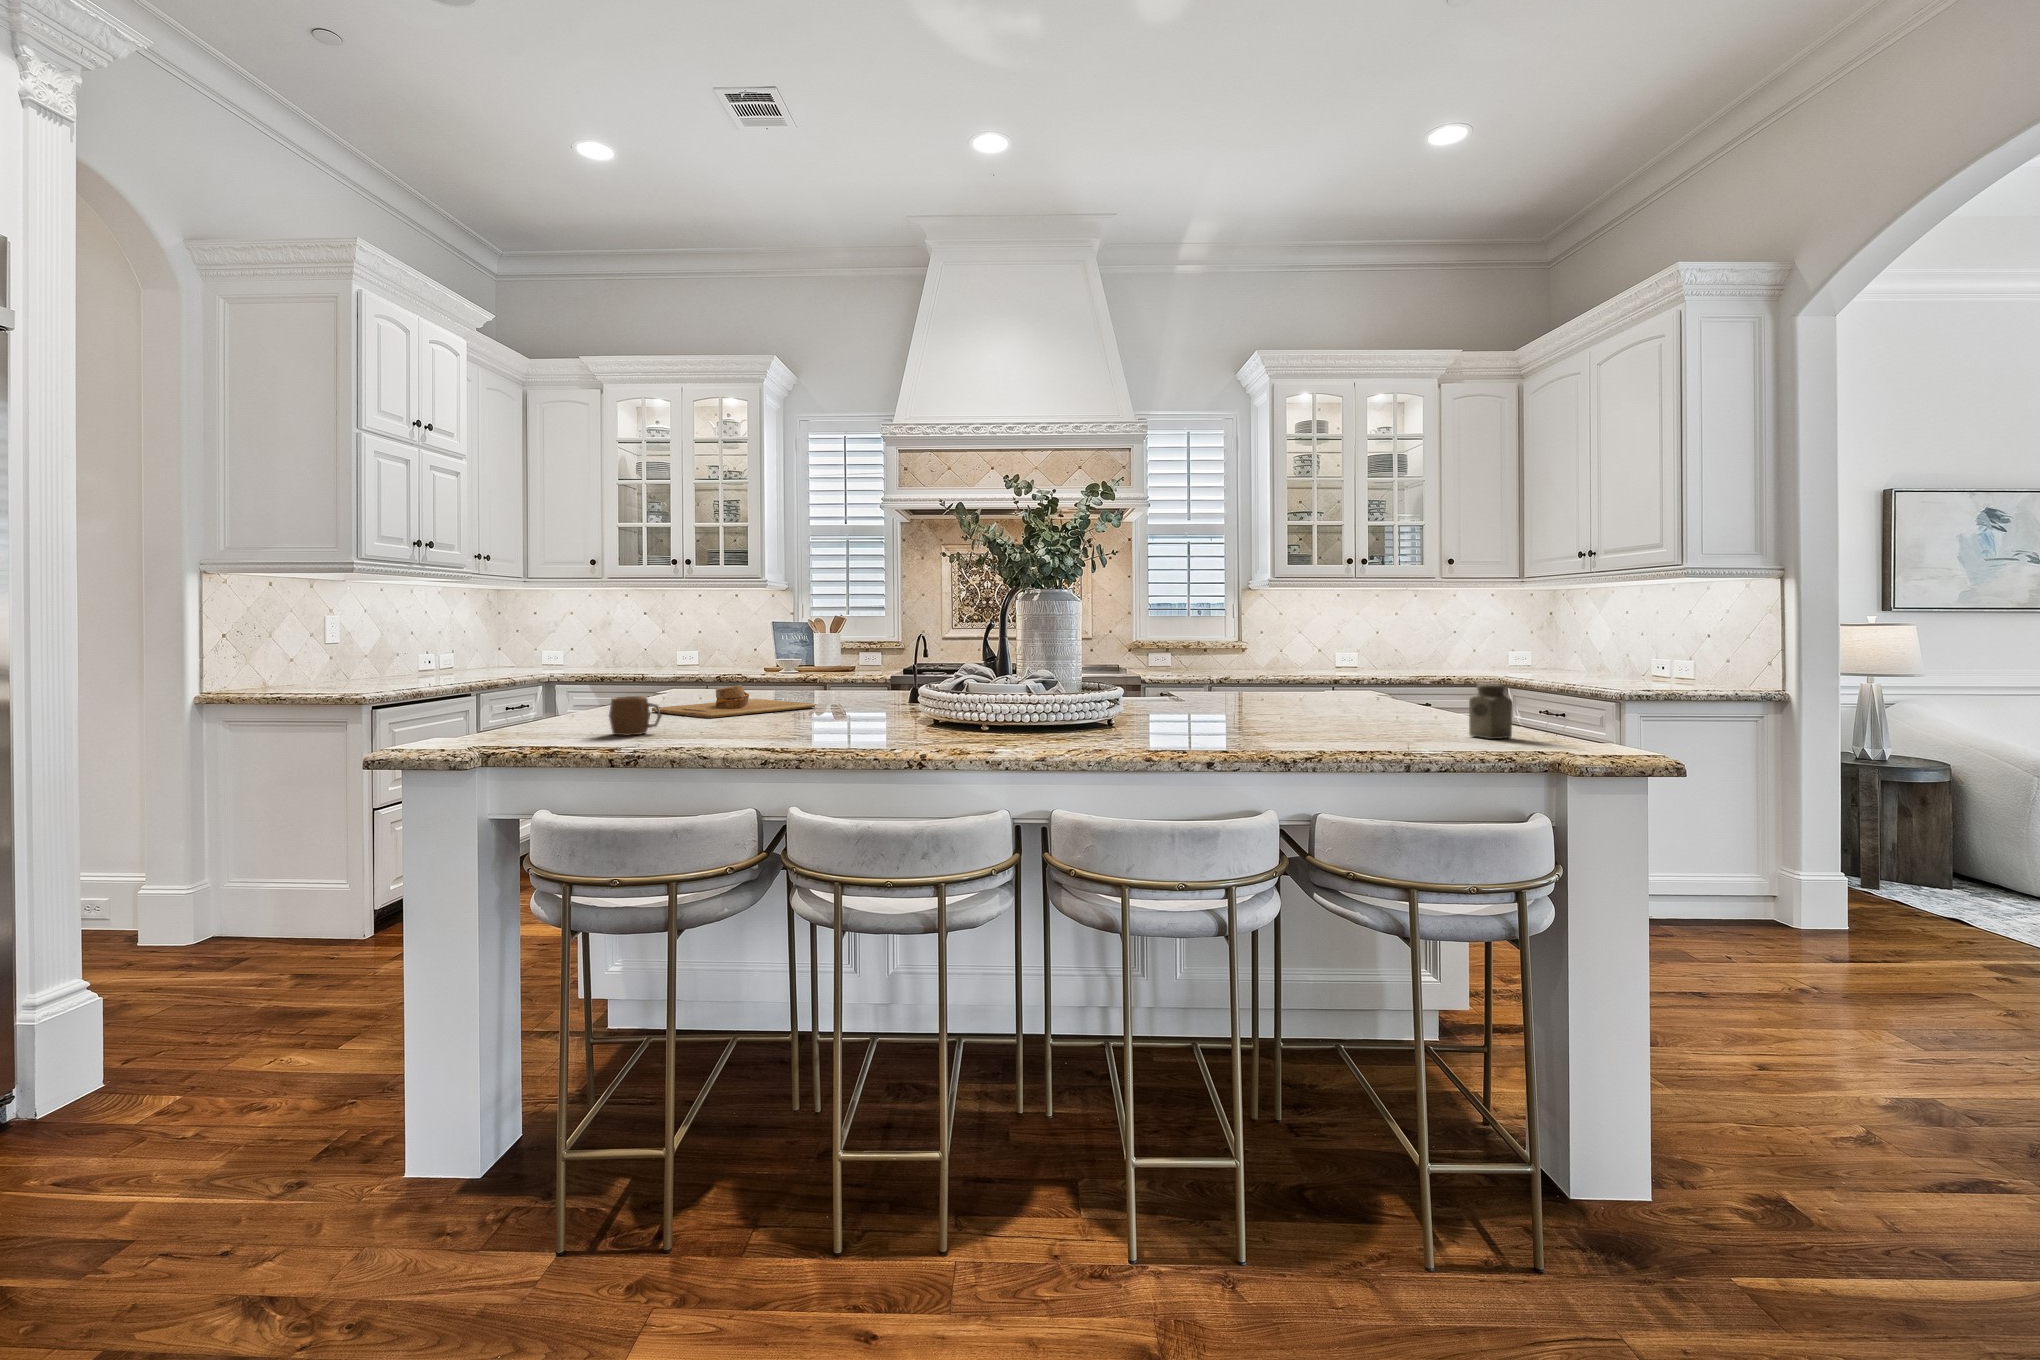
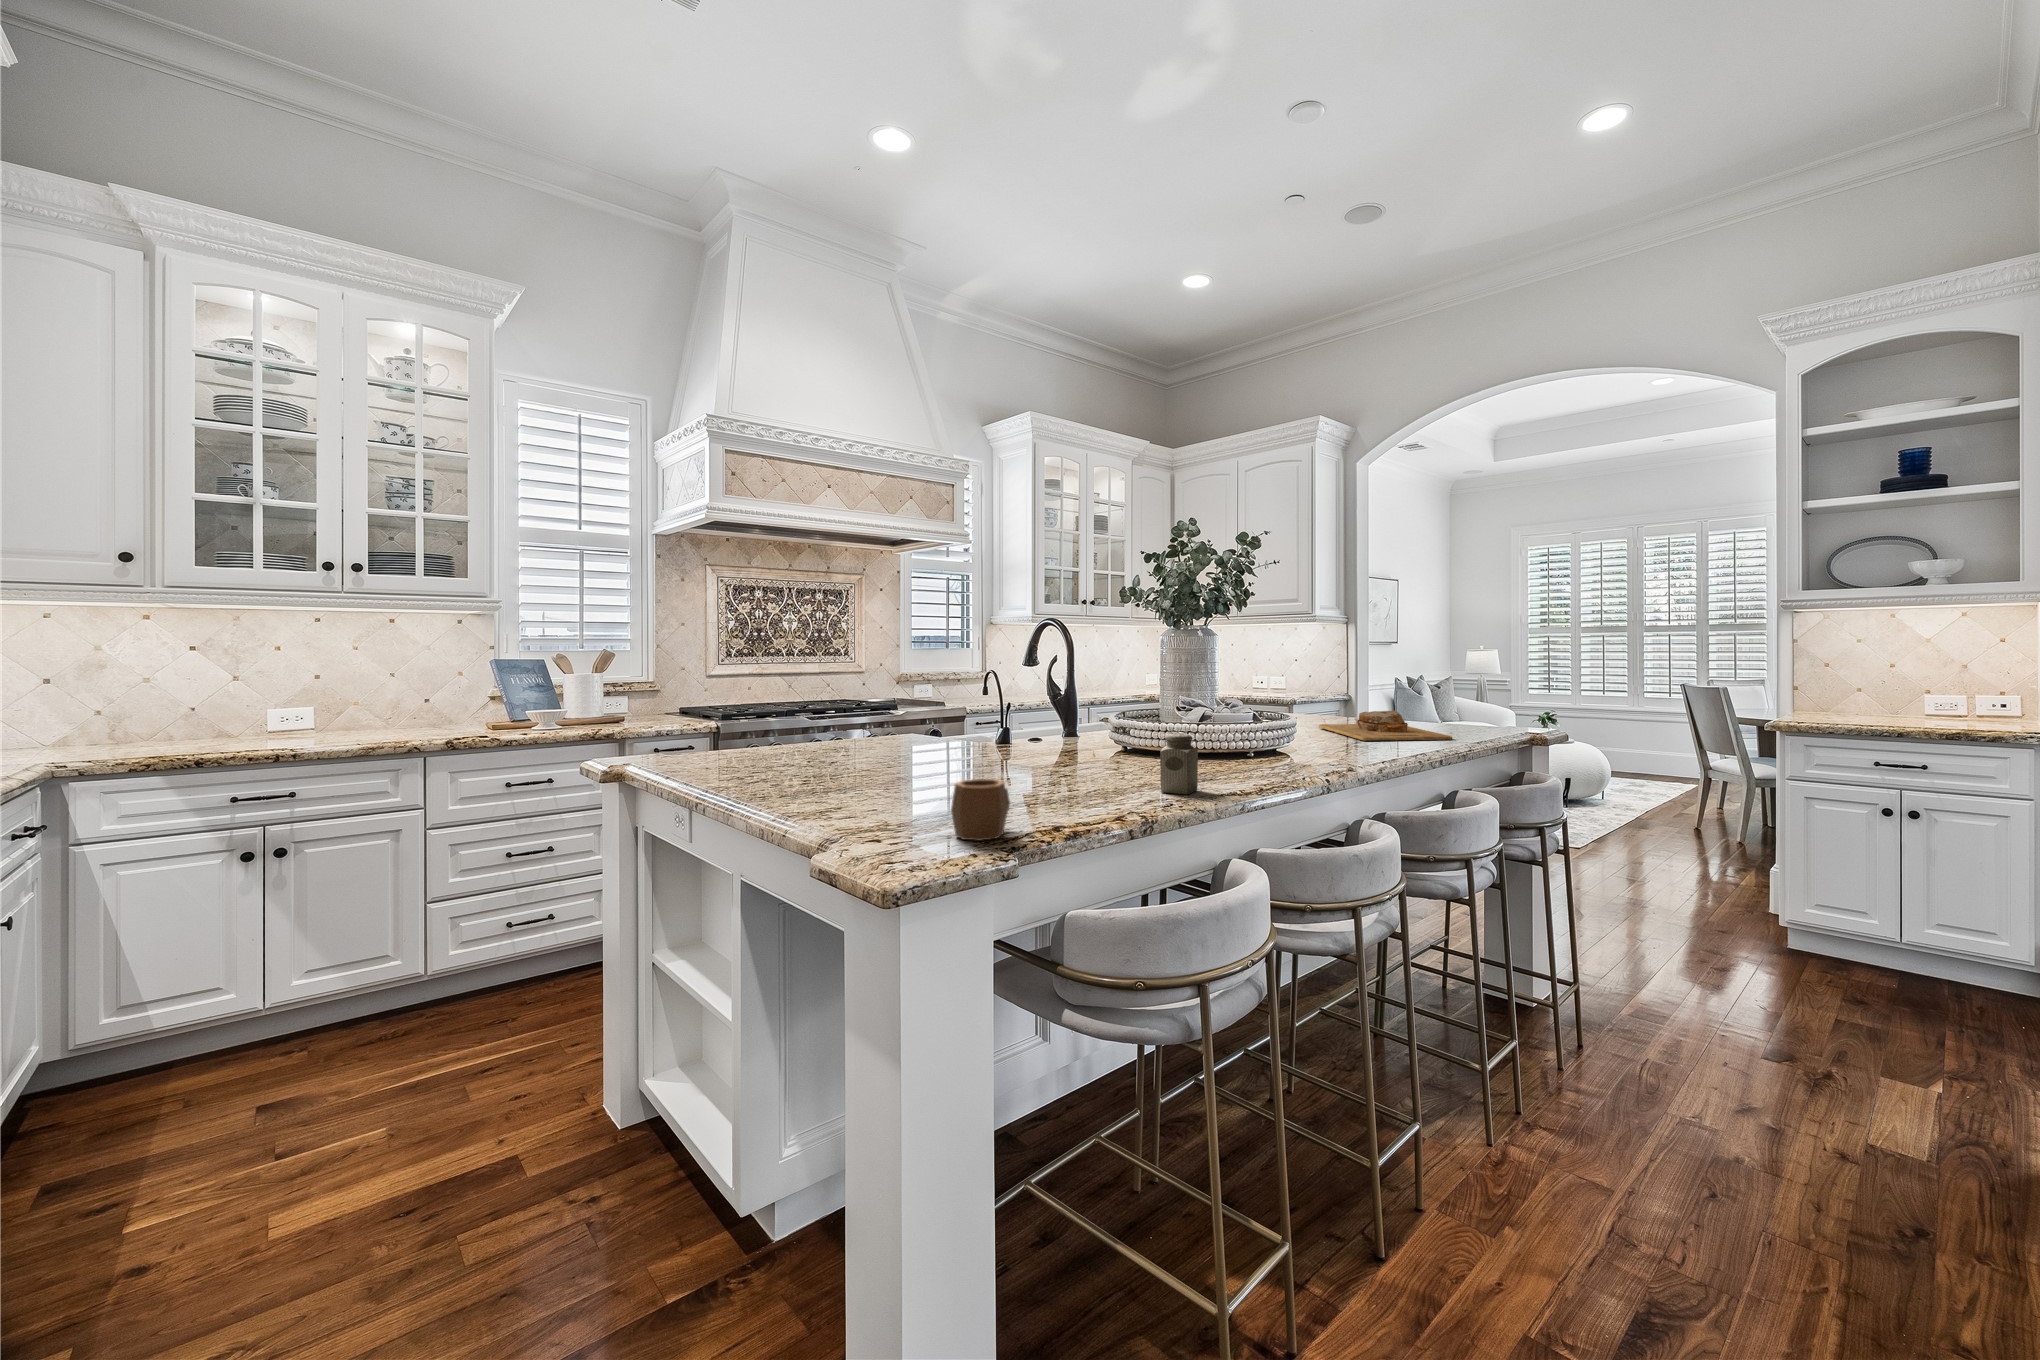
salt shaker: present [1469,683,1513,739] -> present [1160,734,1198,794]
cutting board: present [652,685,815,718] -> present [1319,711,1452,741]

